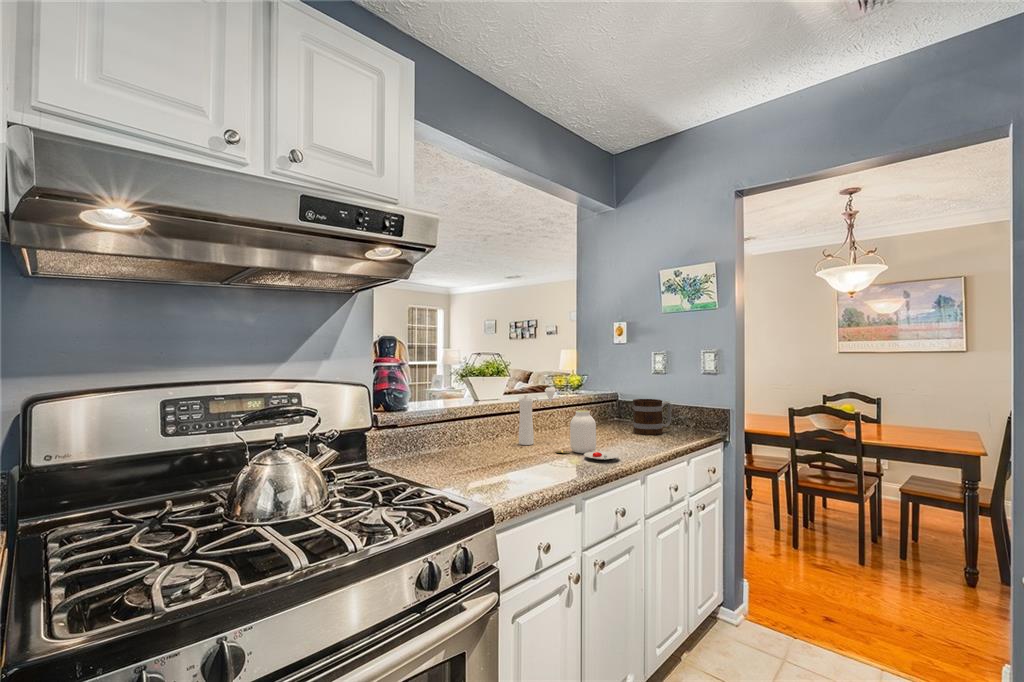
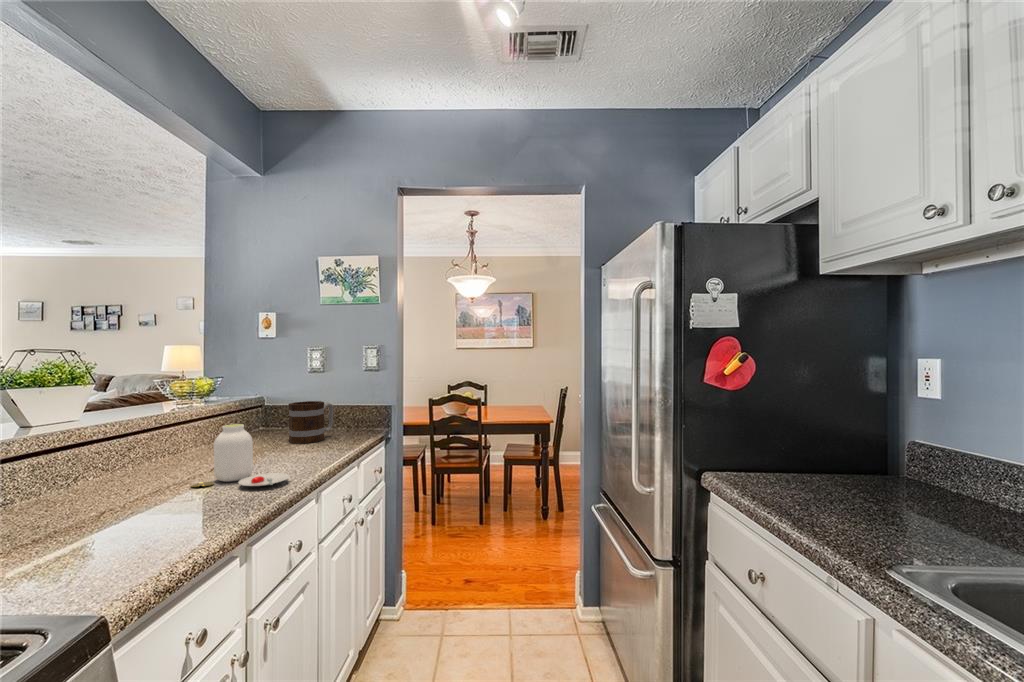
pepper mill: present [519,387,556,445] -> none [121,397,186,485]

